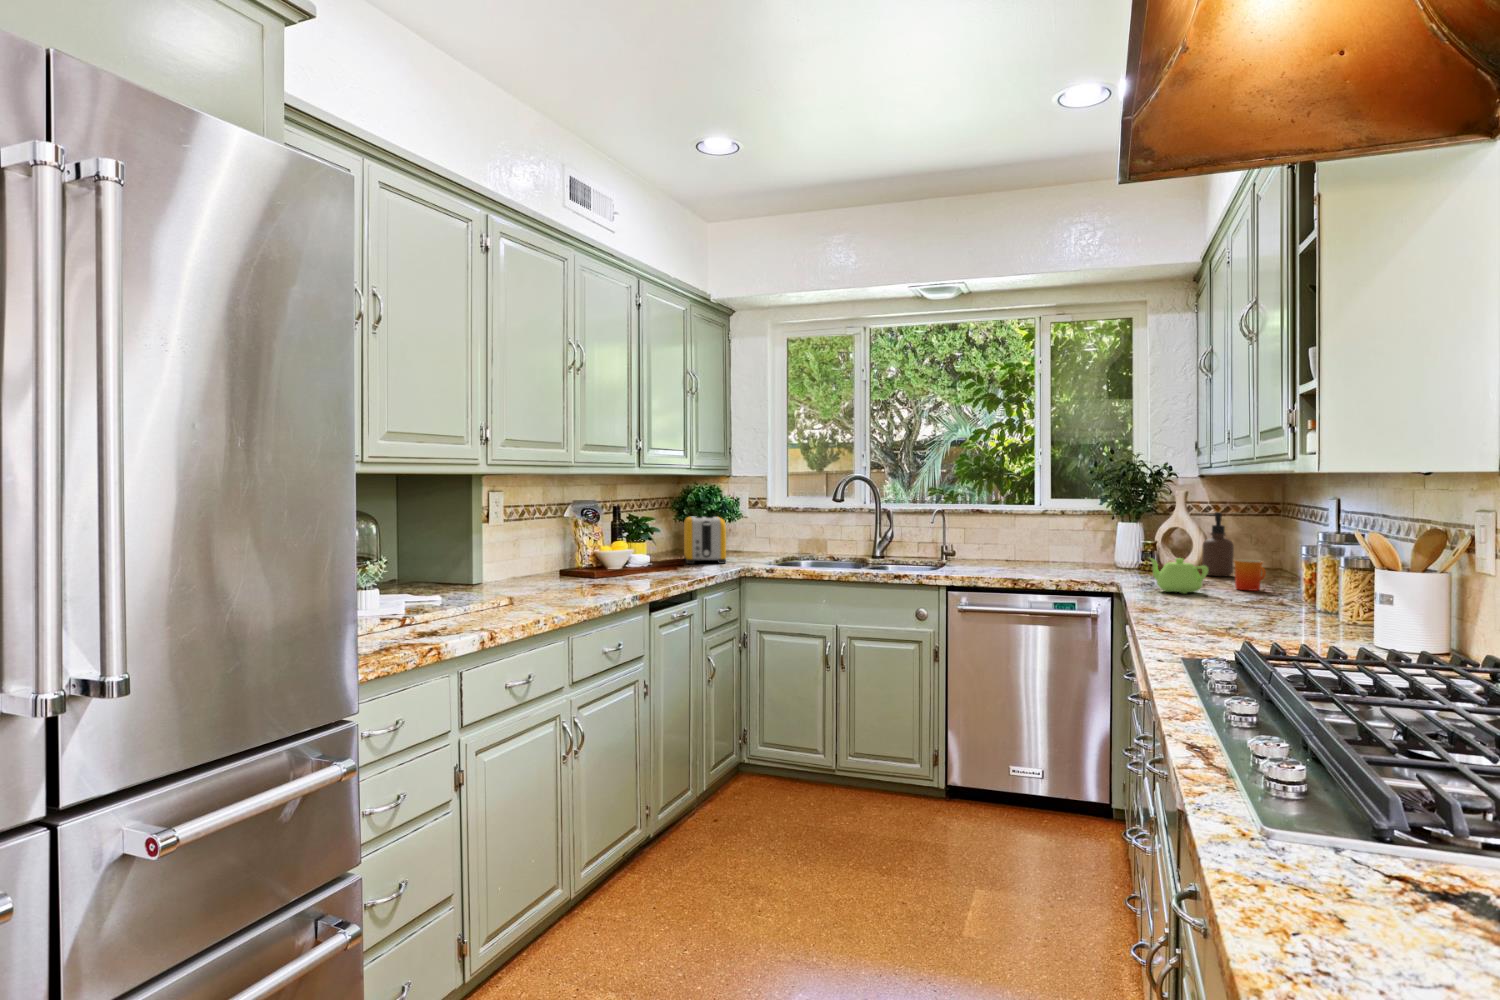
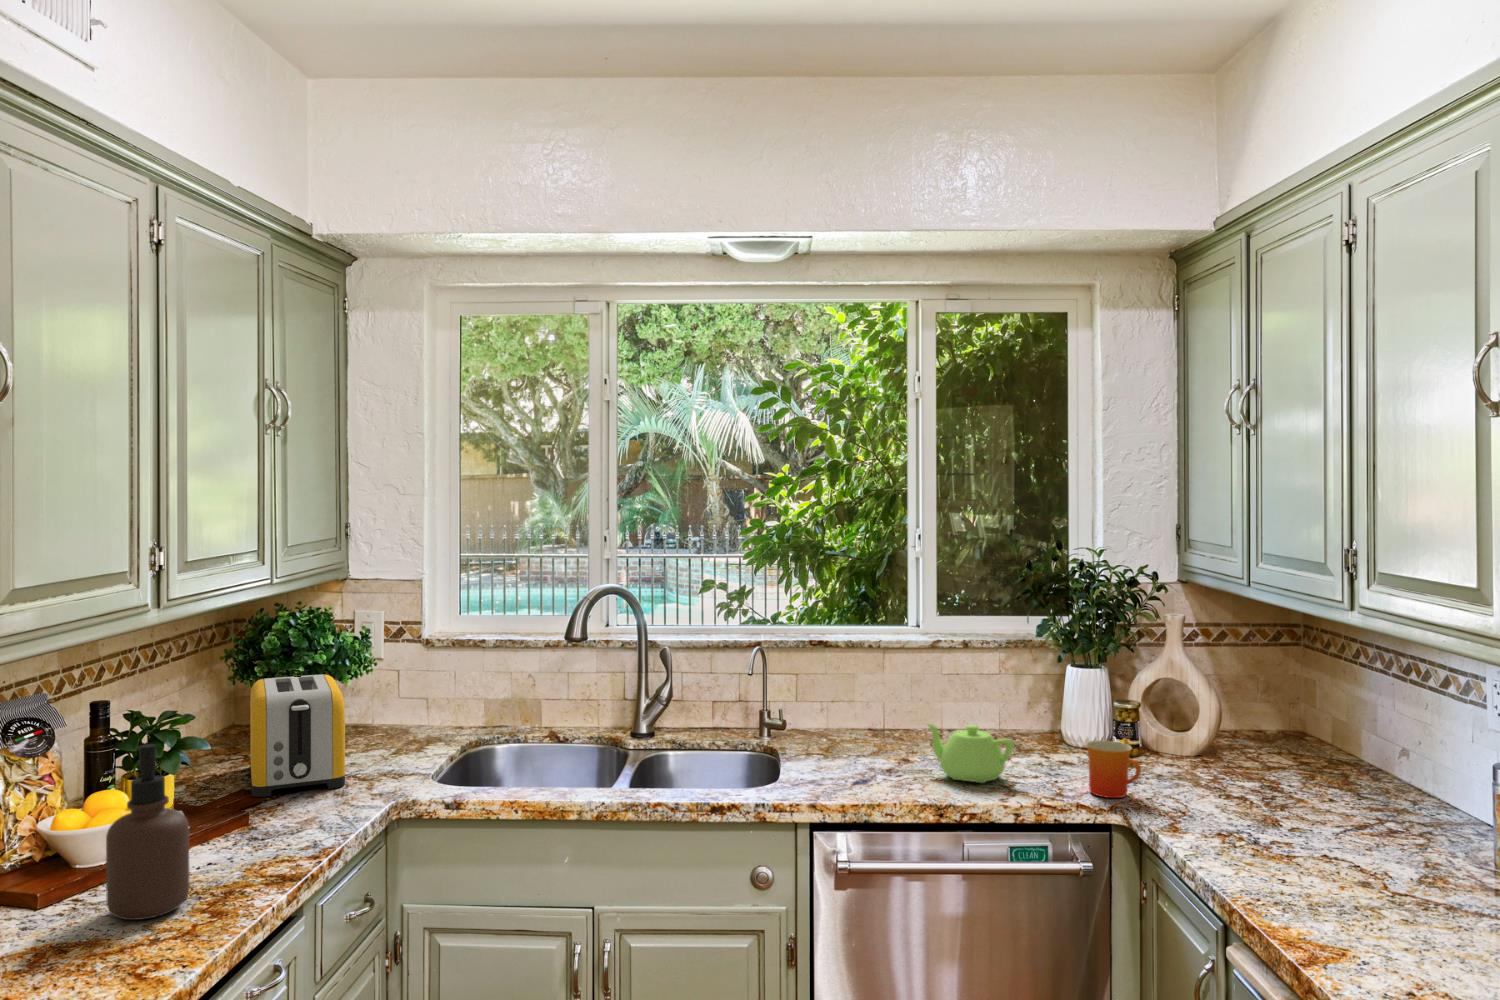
soap dispenser: present [1202,512,1234,576] -> present [106,744,190,920]
teapot: present [1150,558,1208,594] -> present [927,723,1014,783]
mug: present [1234,559,1266,591] -> present [1086,741,1141,798]

